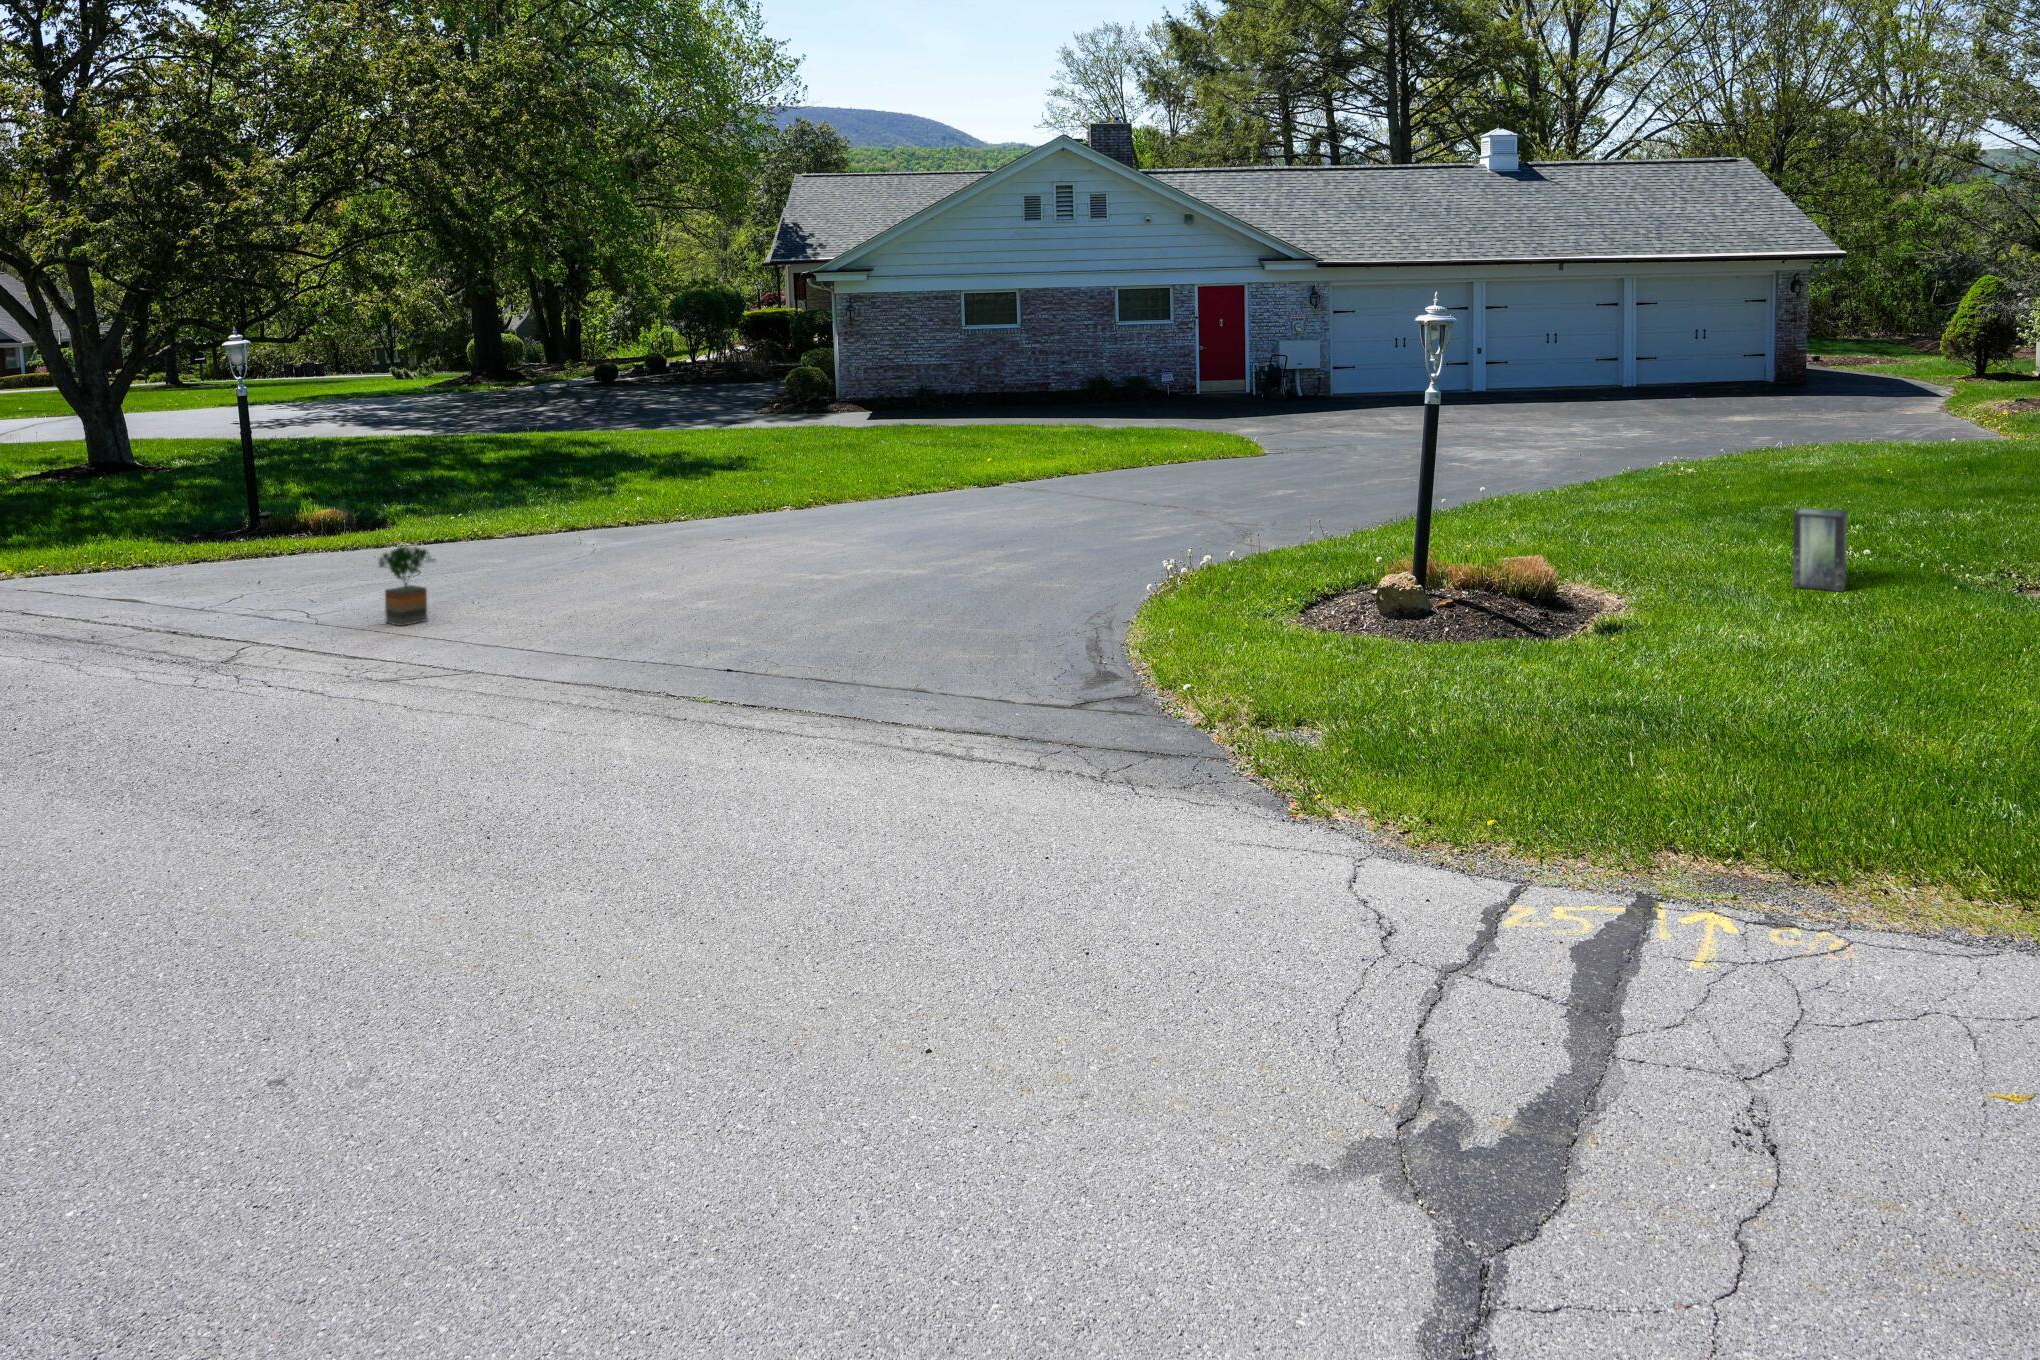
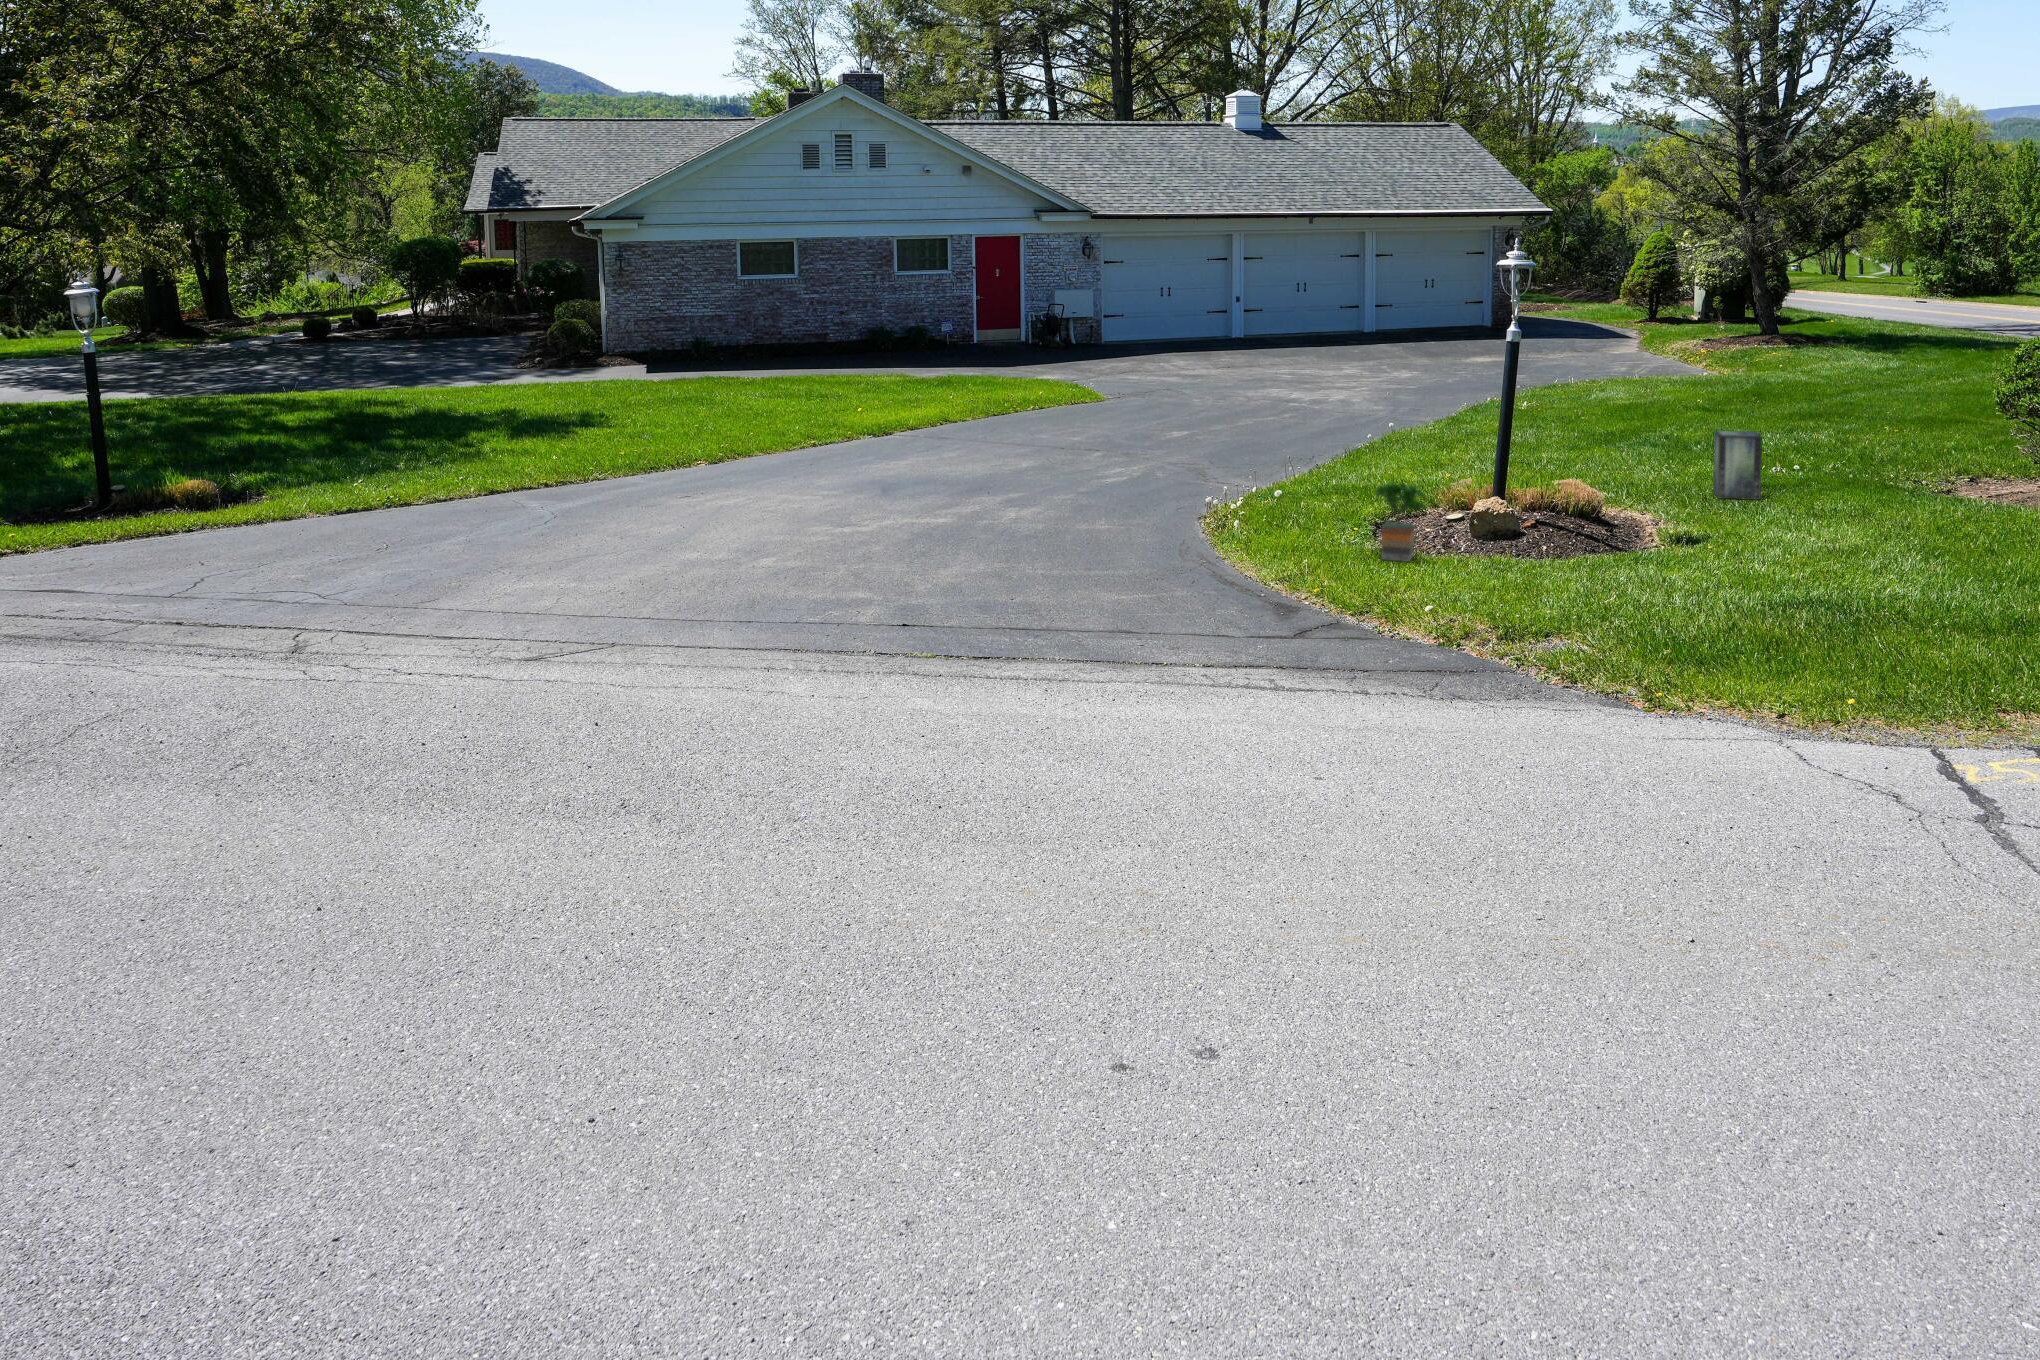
potted tree: present [379,546,435,626] -> present [1375,483,1424,562]

